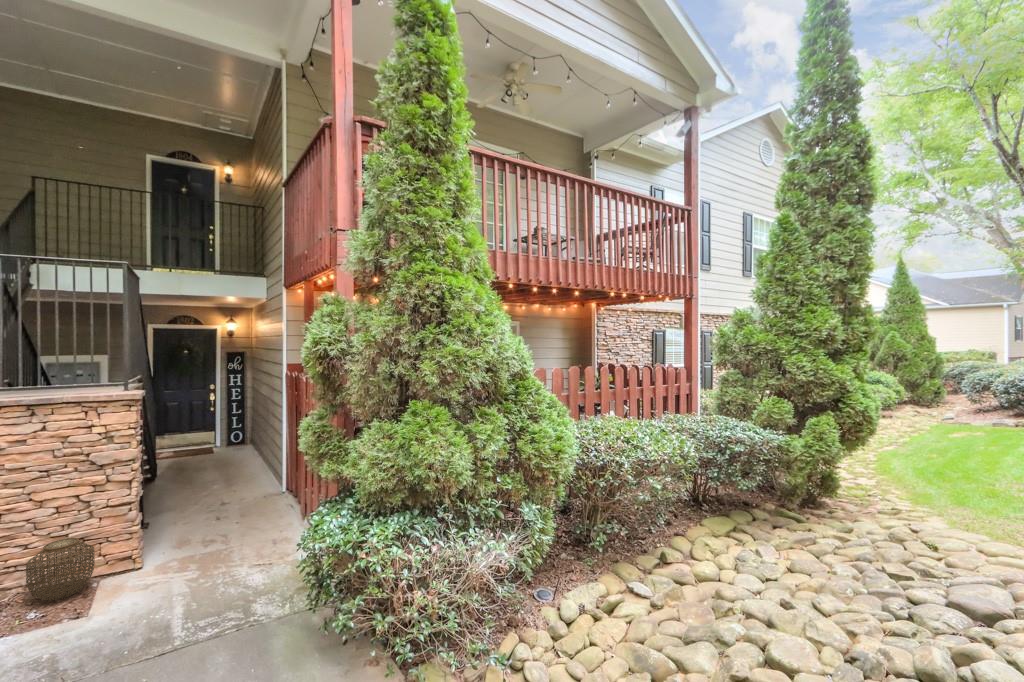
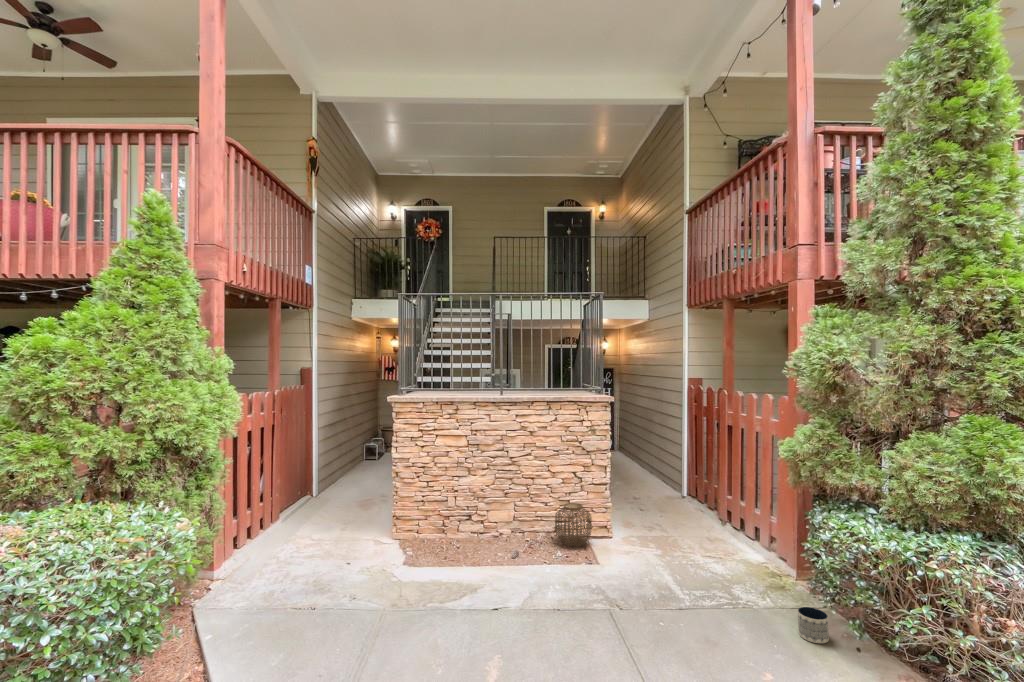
planter: none [287,618,318,660] -> present [798,607,829,643]

